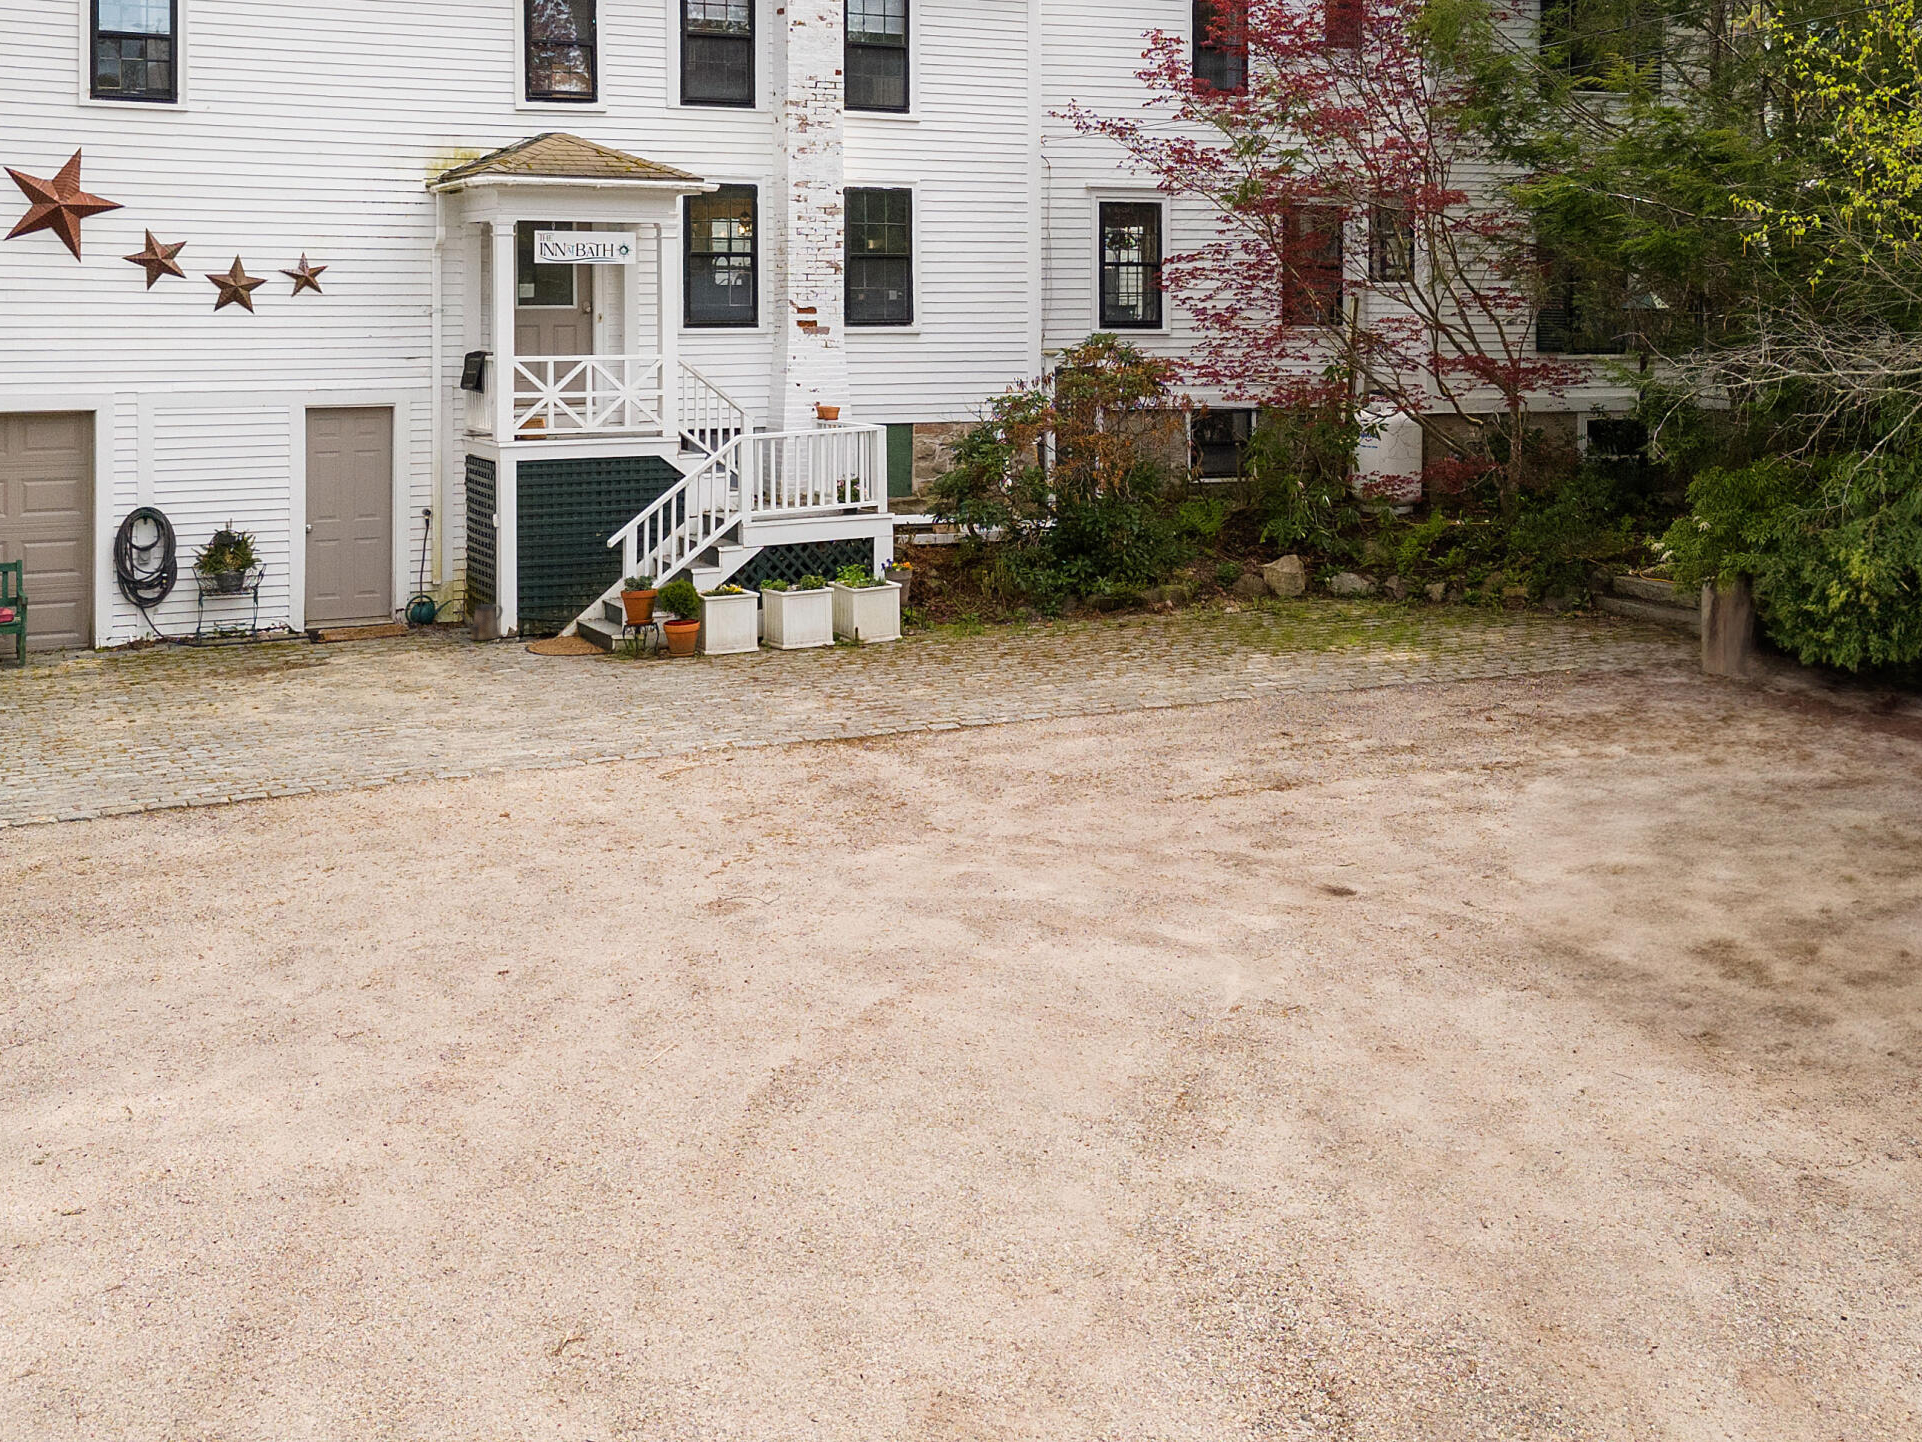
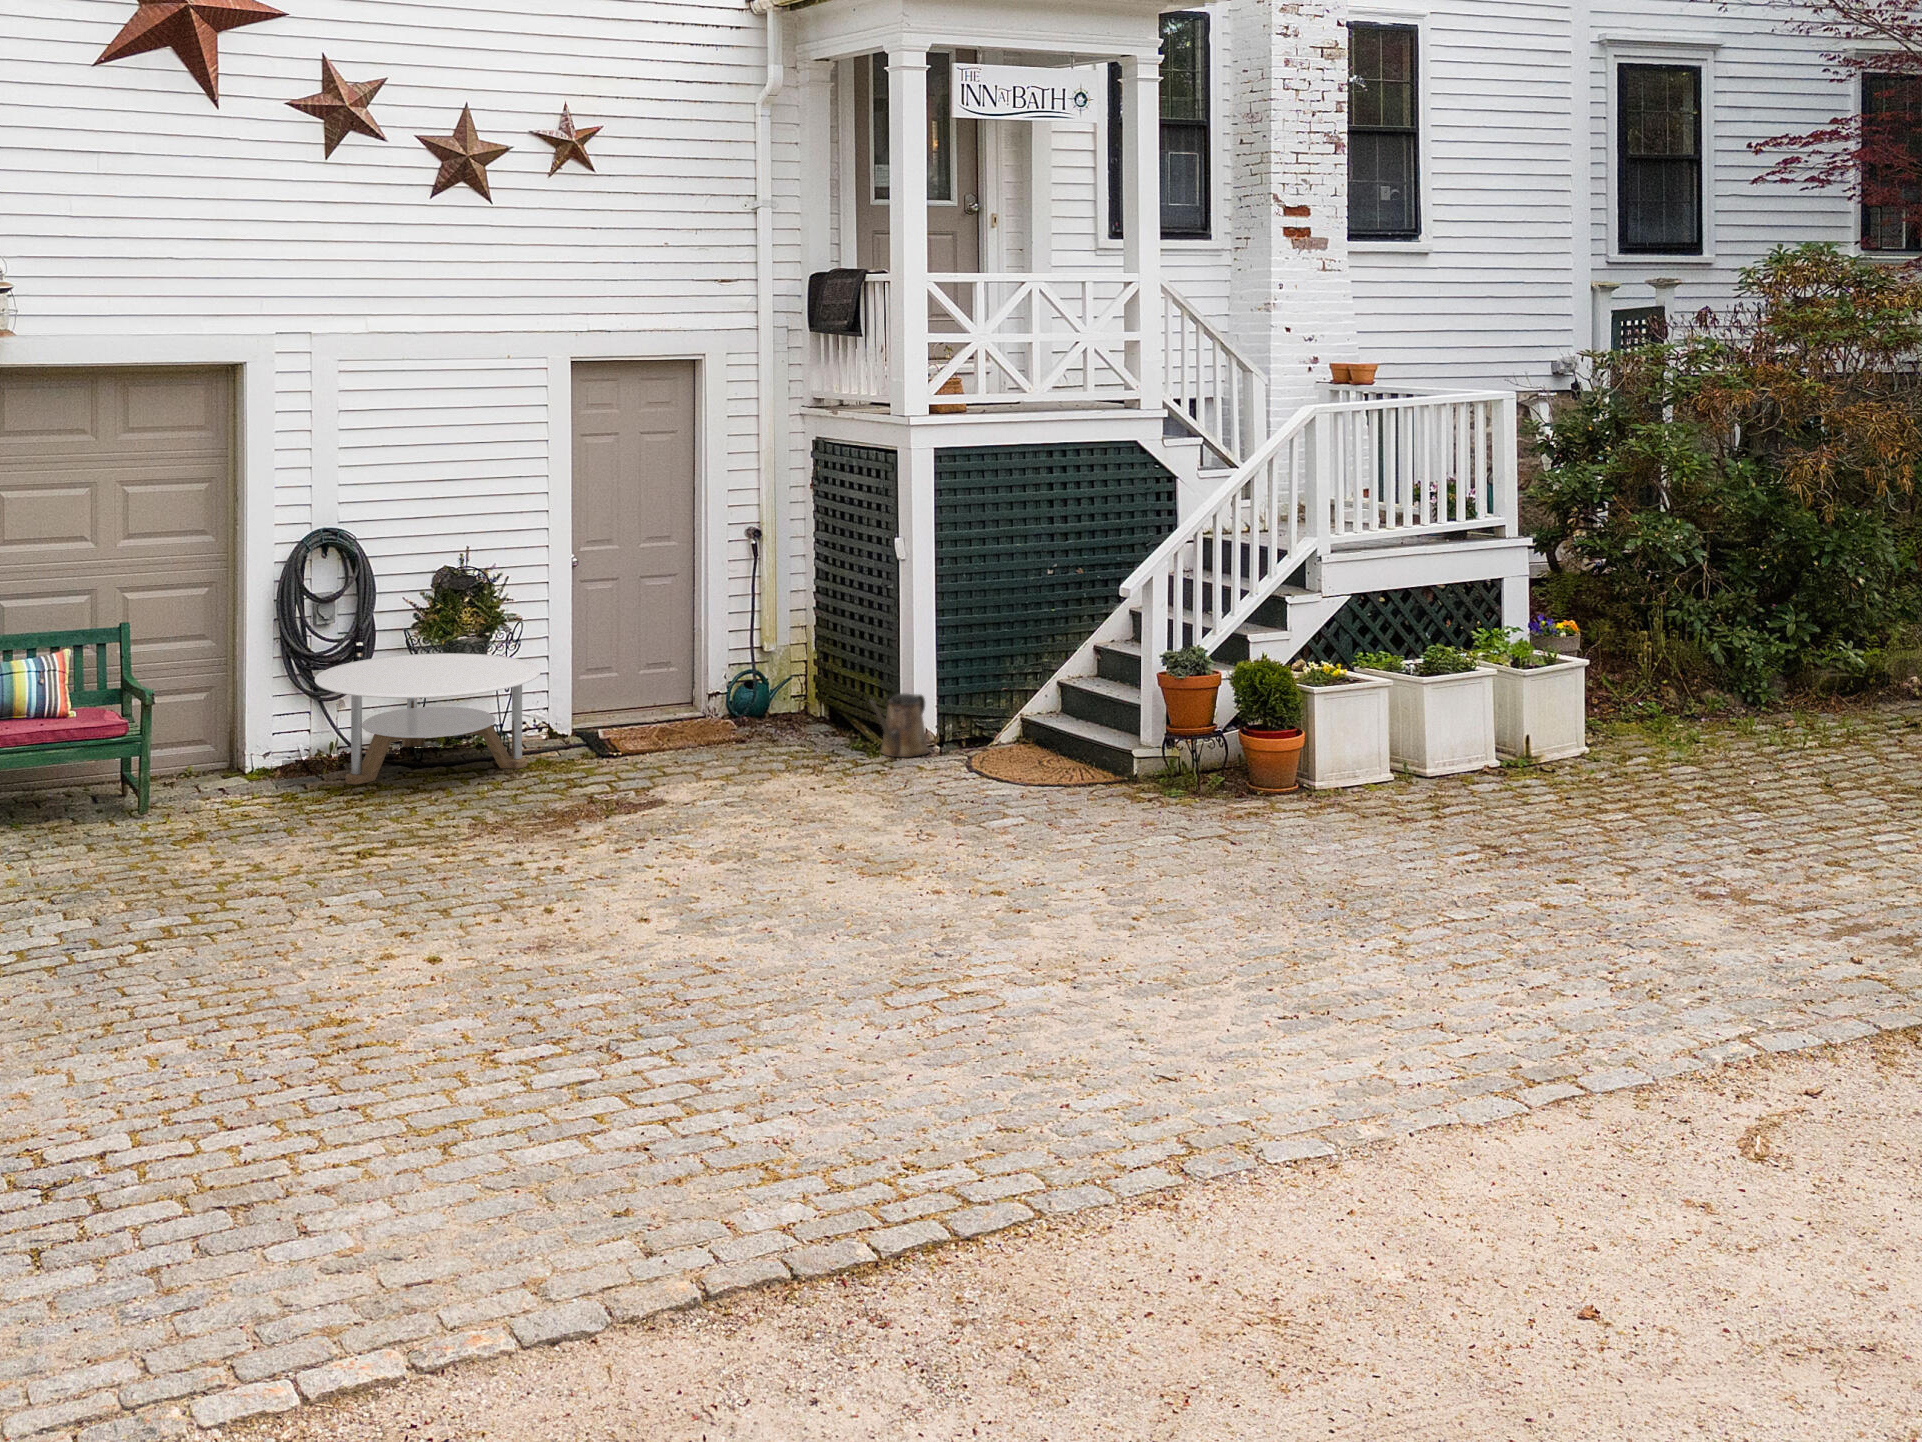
round table: none [128,582,269,652] -> present [315,653,541,784]

